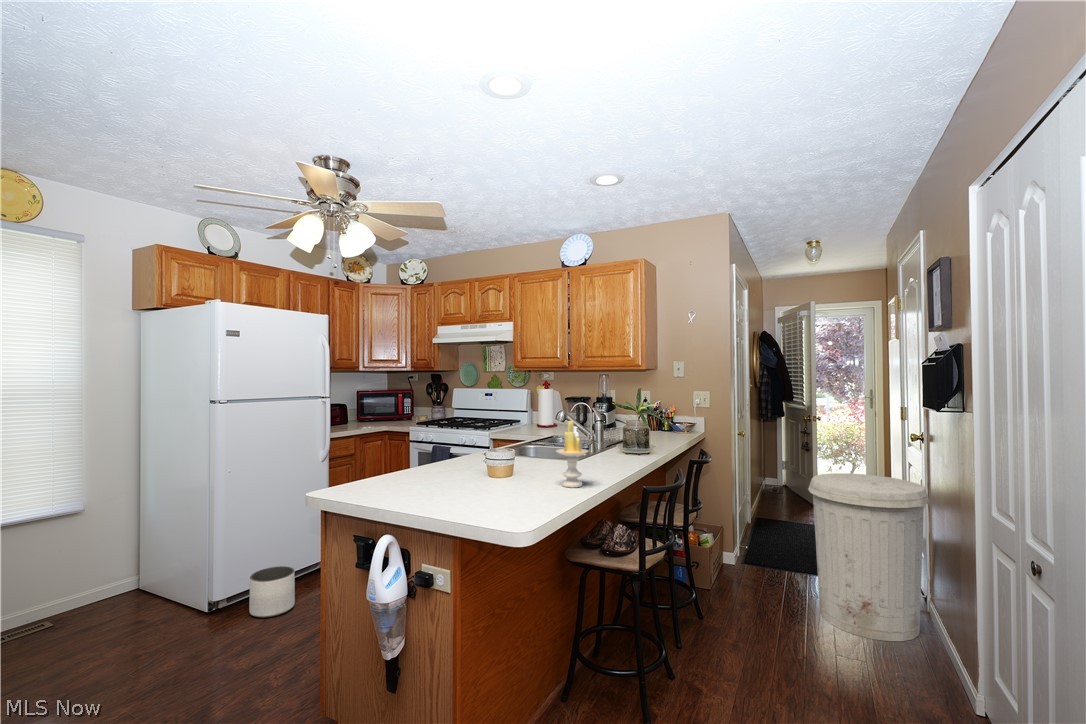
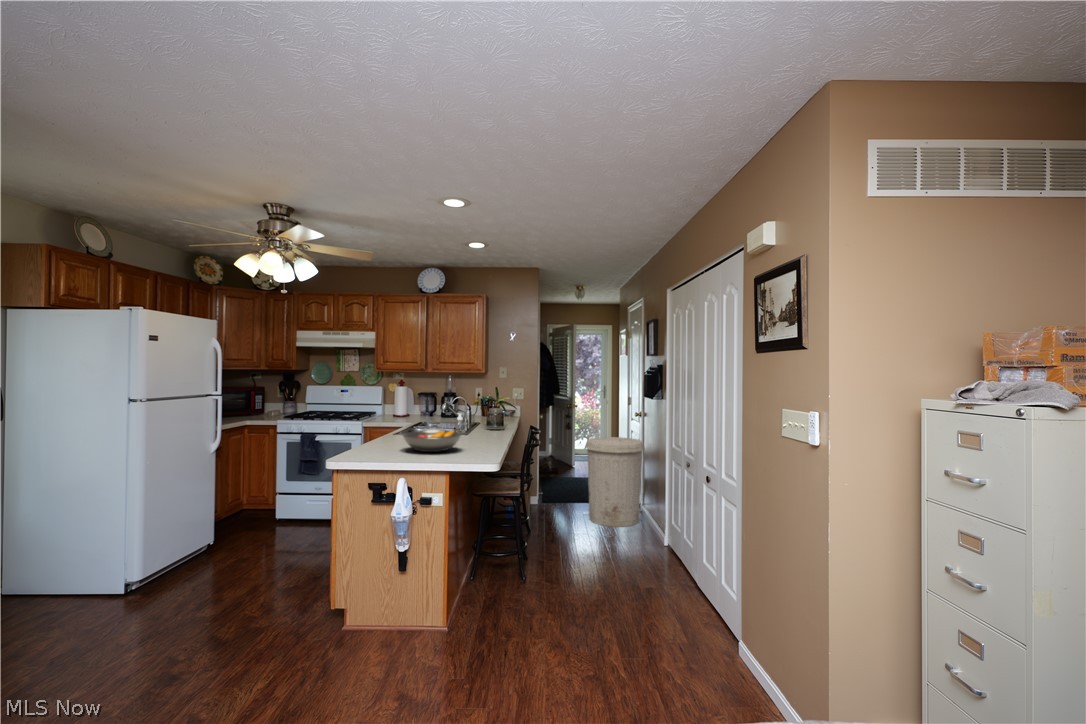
candle: present [556,421,588,488] -> none [471,407,490,446]
fruit bowl: none [432,457,527,495] -> present [403,430,461,452]
planter: present [249,566,295,618] -> none [178,538,219,579]

